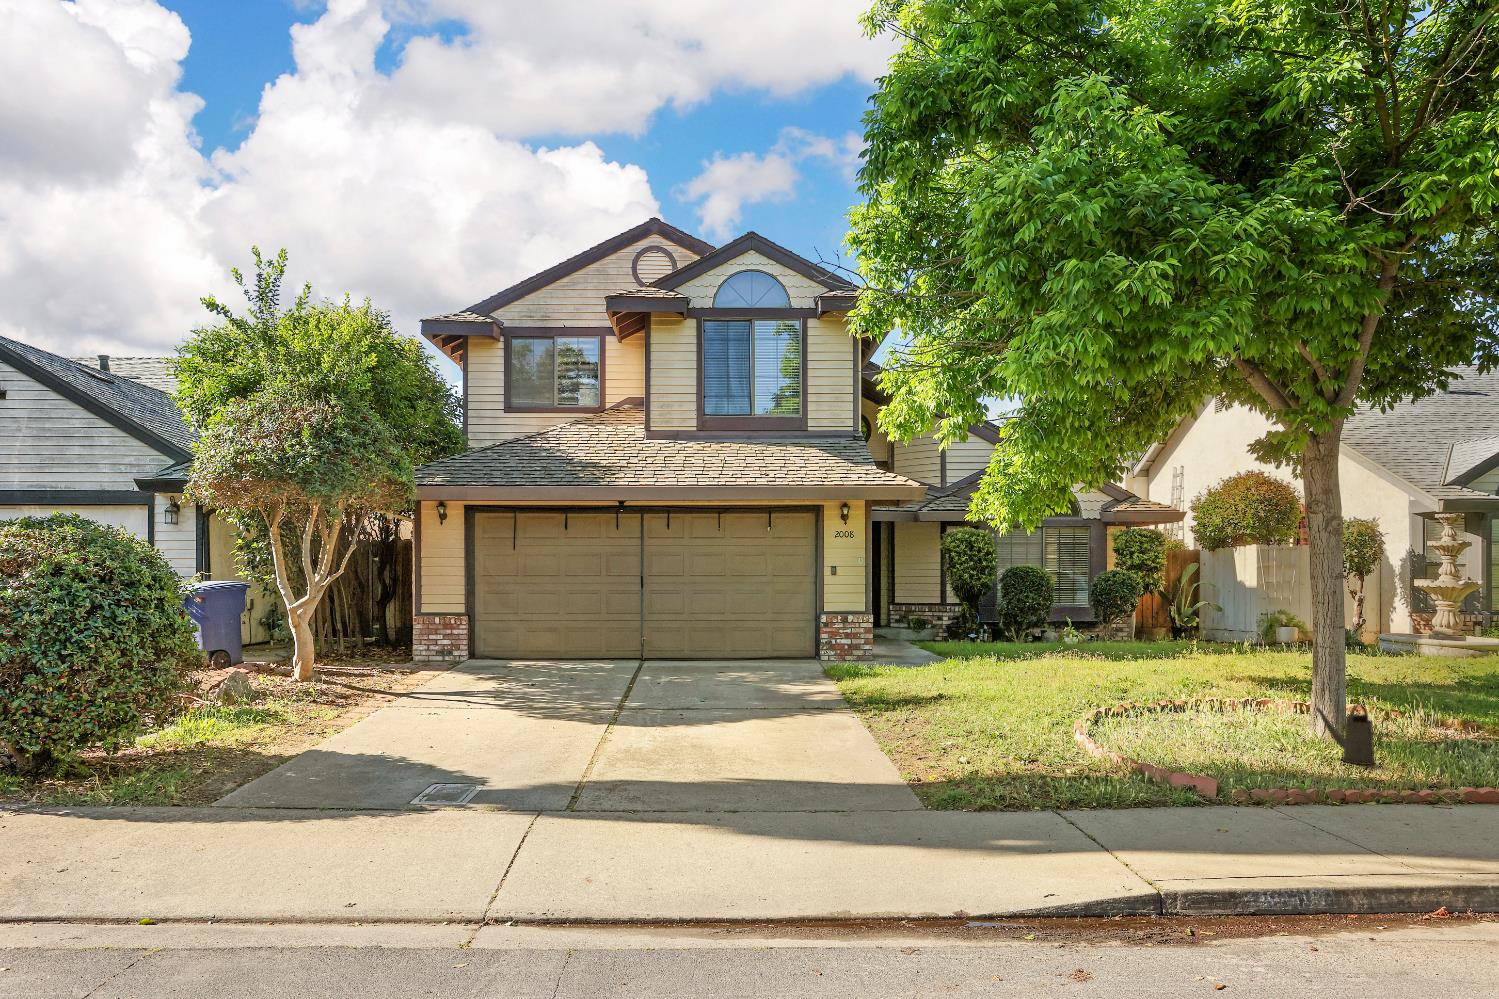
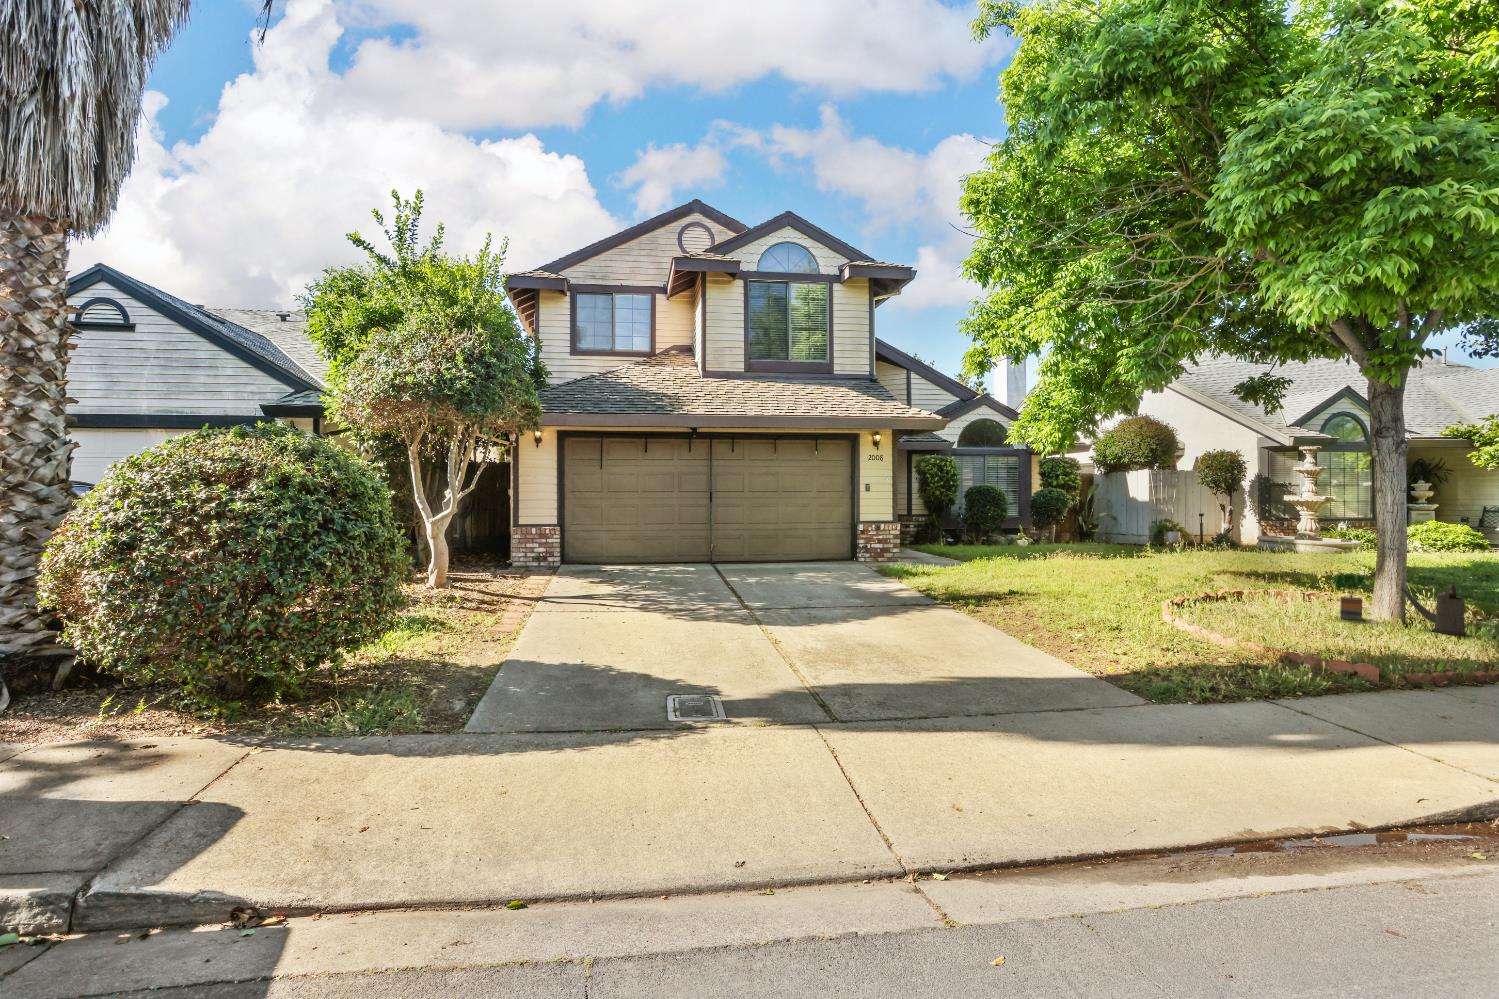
potted tree: none [1254,688,1299,745] -> present [1333,573,1371,620]

